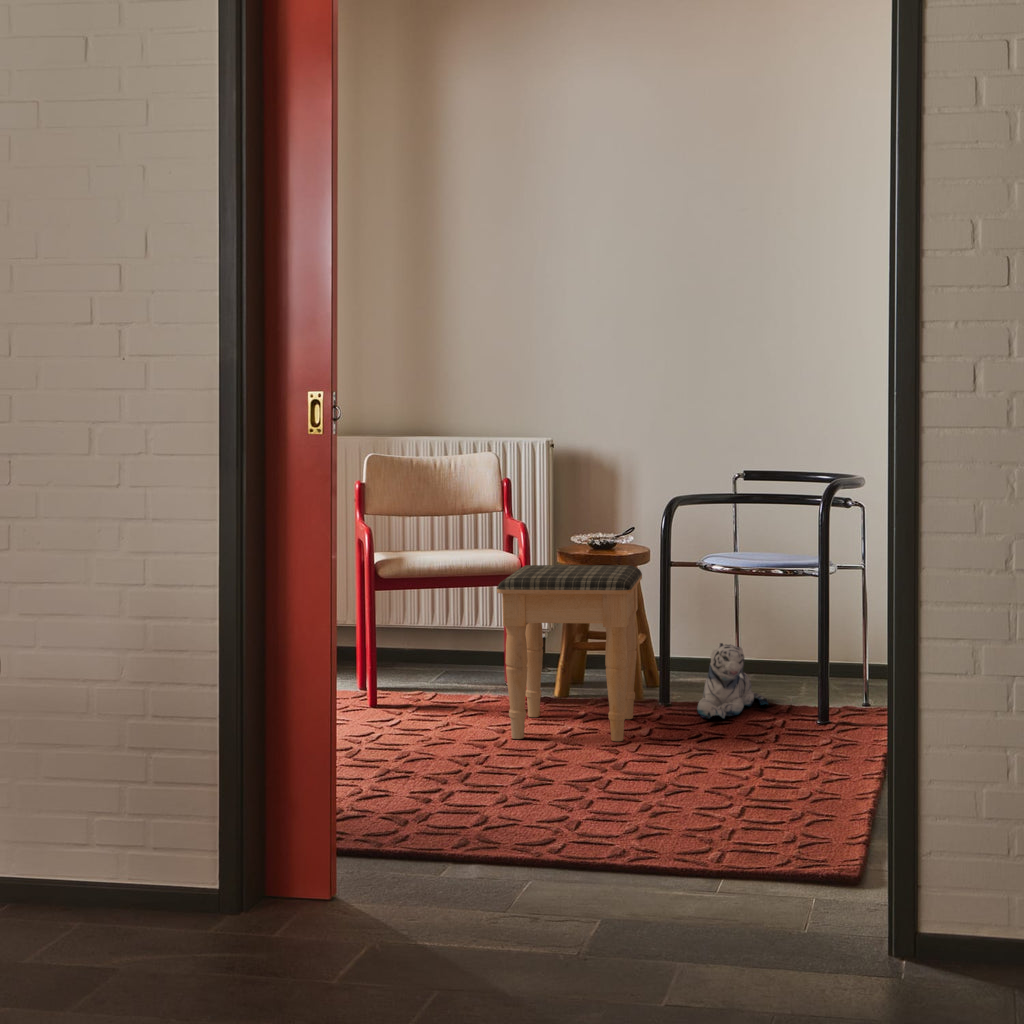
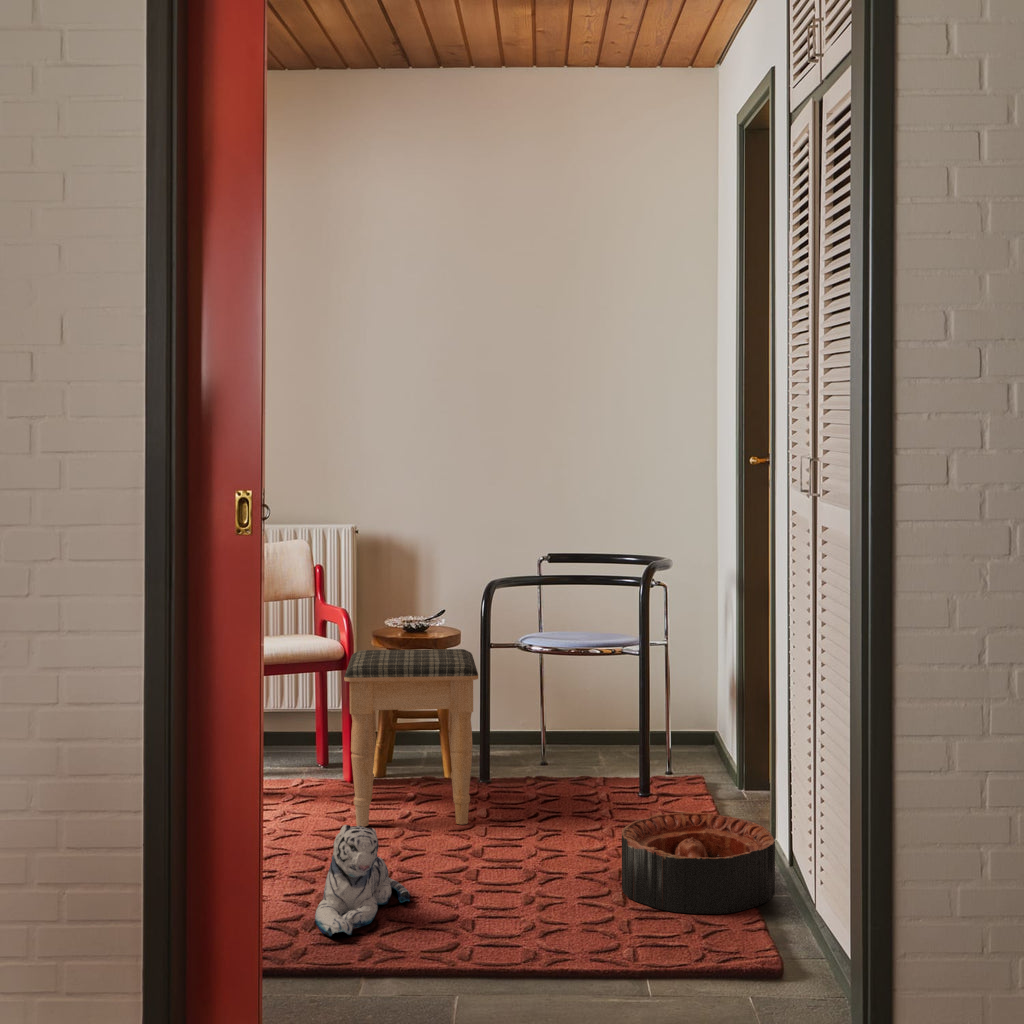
plush toy: present [697,643,768,719] -> present [315,825,410,936]
basket: none [743,732,906,830] -> present [622,813,775,914]

